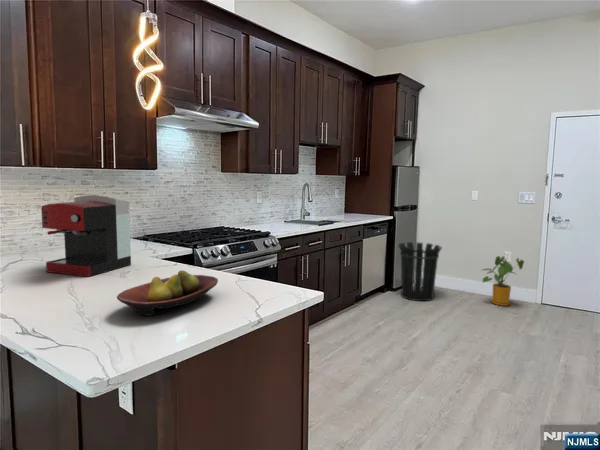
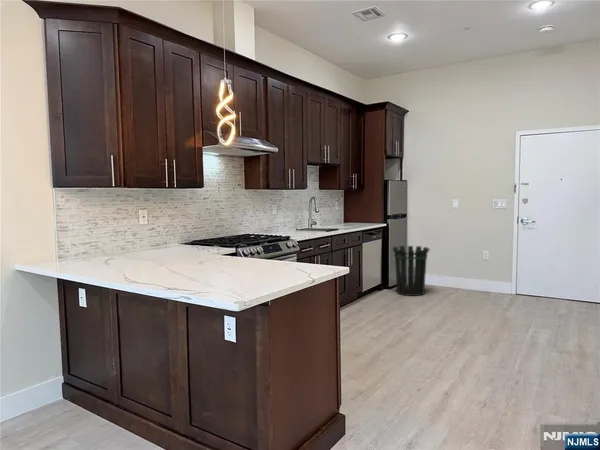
coffee maker: present [41,195,131,277] -> none [141,206,201,265]
house plant: present [483,256,524,306] -> none [463,255,500,297]
fruit bowl: present [117,270,218,315] -> none [223,253,281,280]

